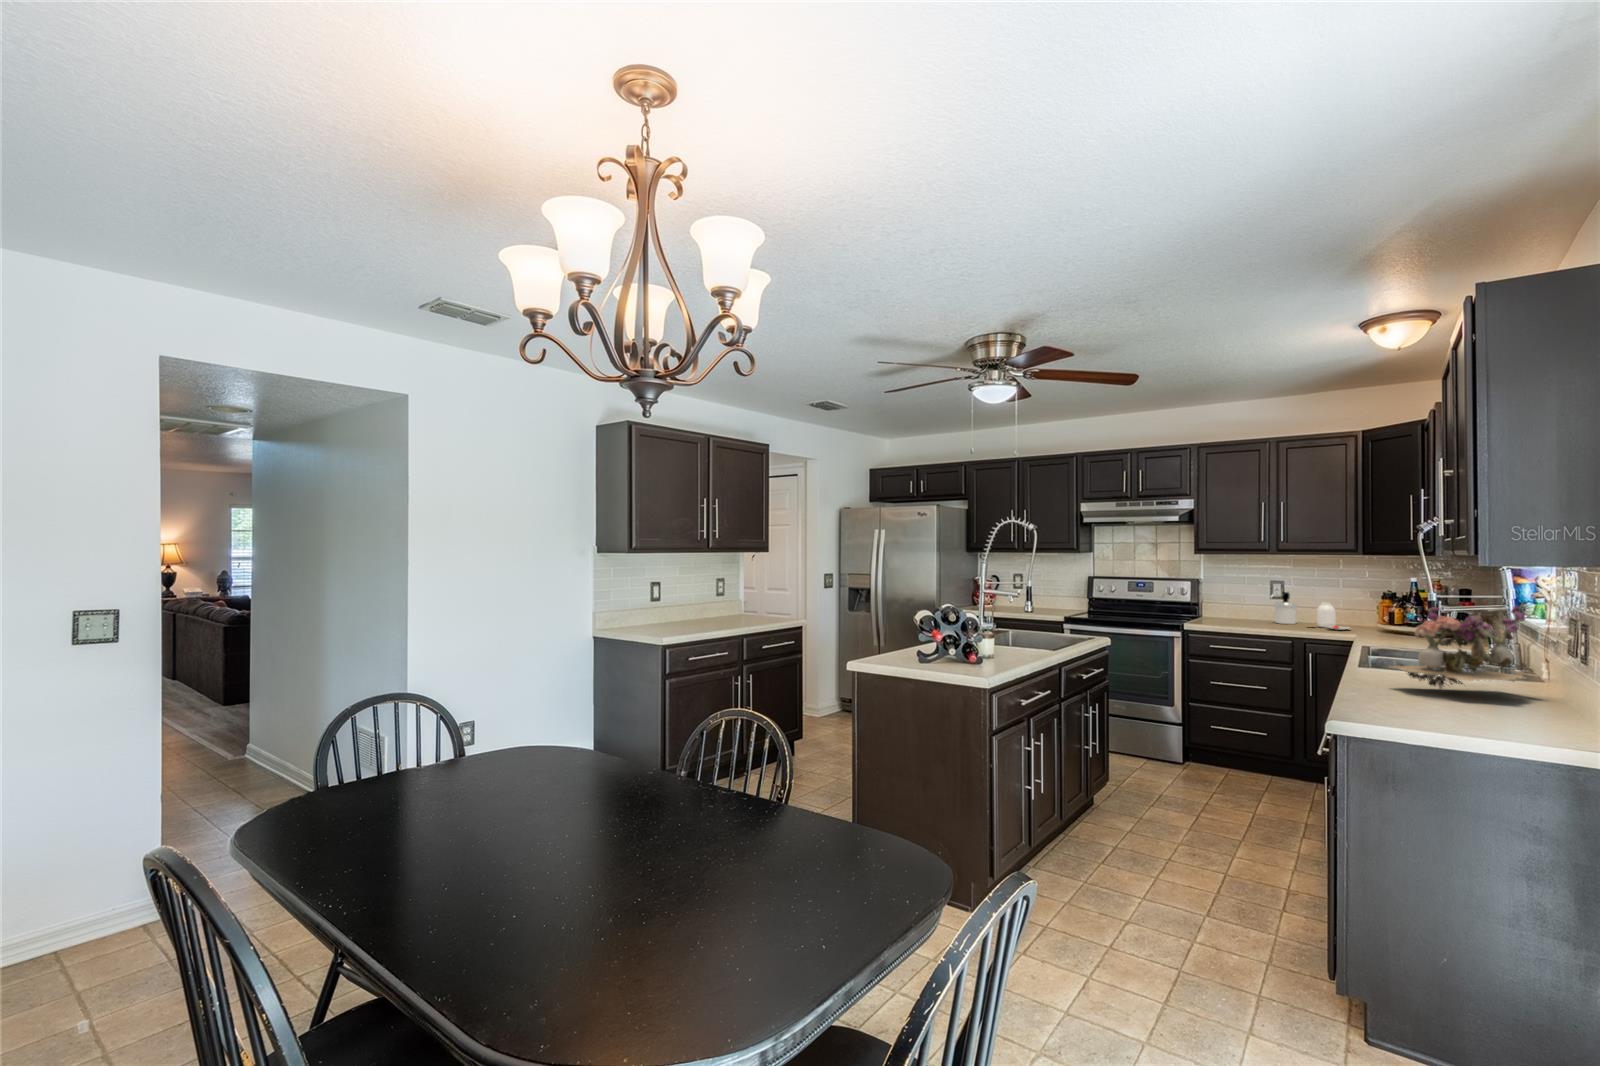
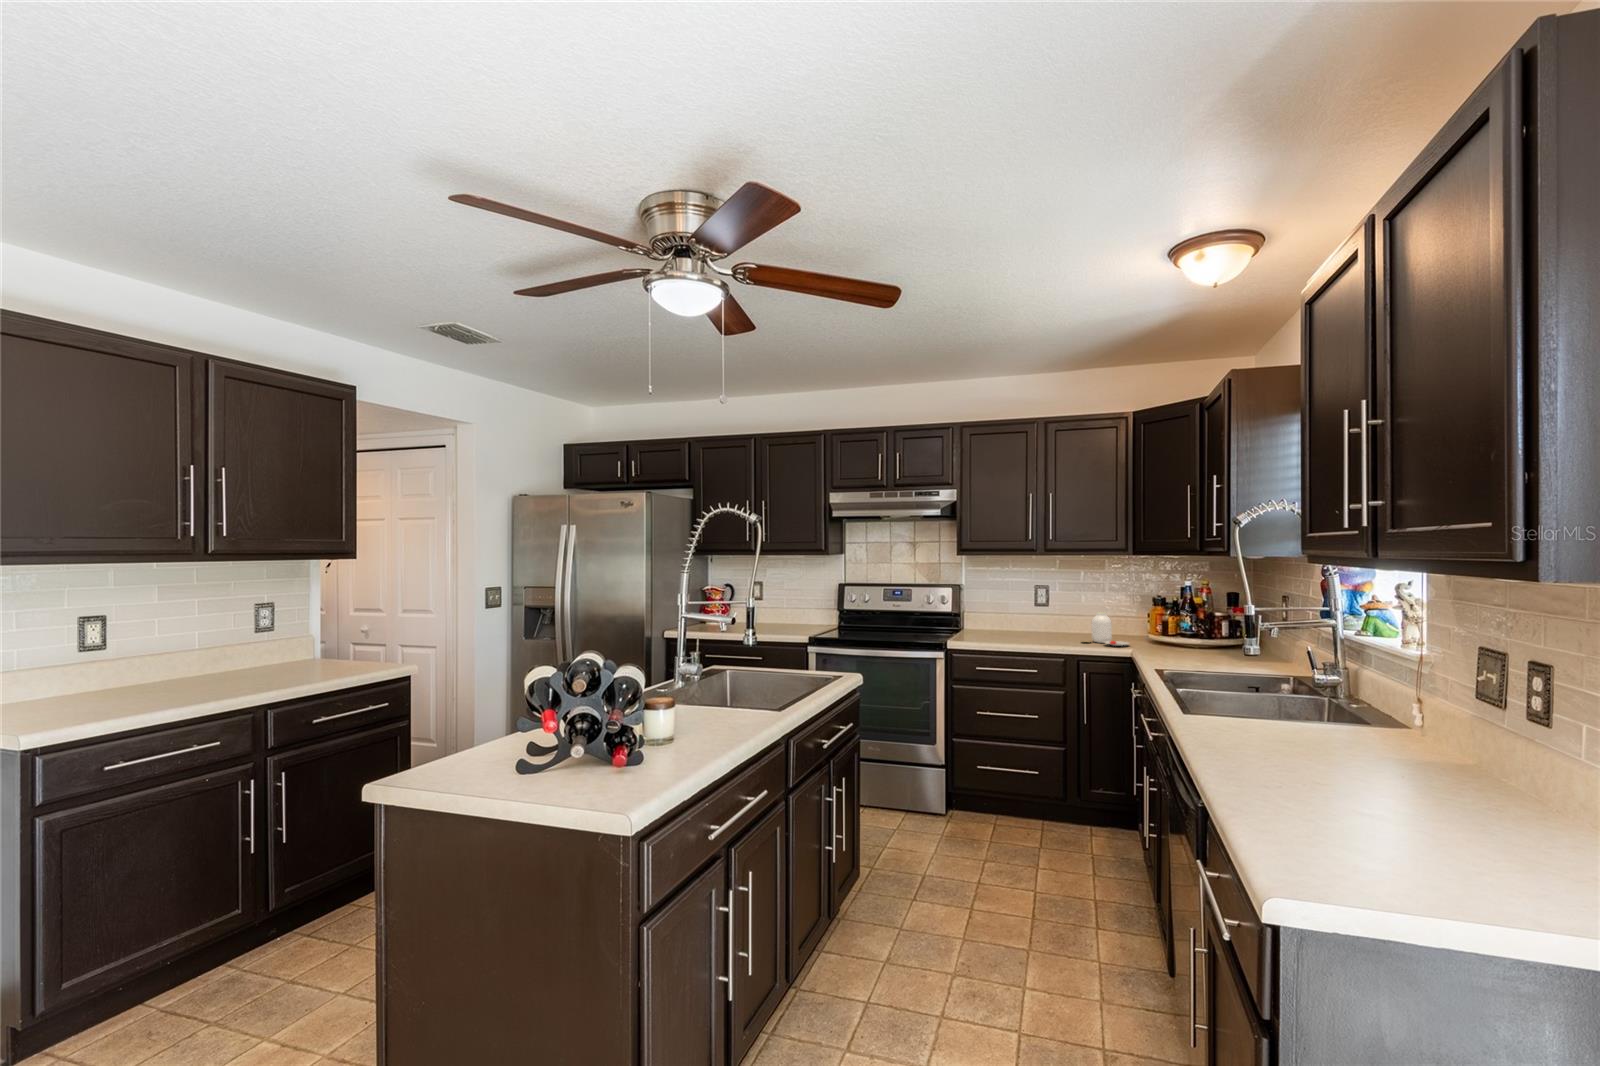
soap dispenser: present [1270,592,1297,624] -> none [1040,600,1068,638]
flower arrangement: present [1390,605,1539,690] -> none [1260,634,1470,772]

